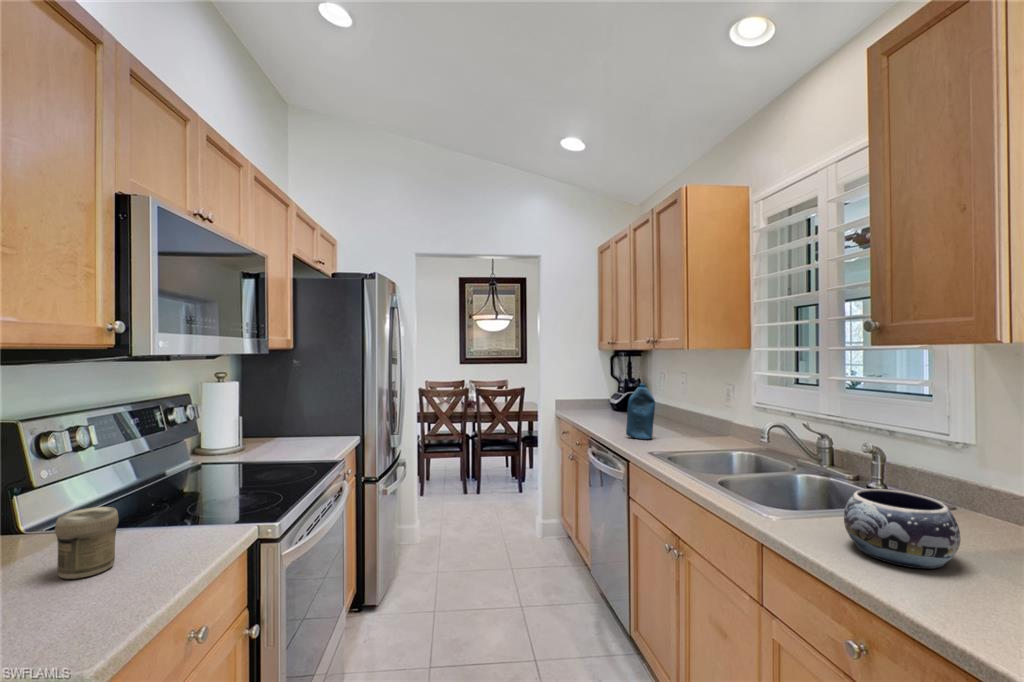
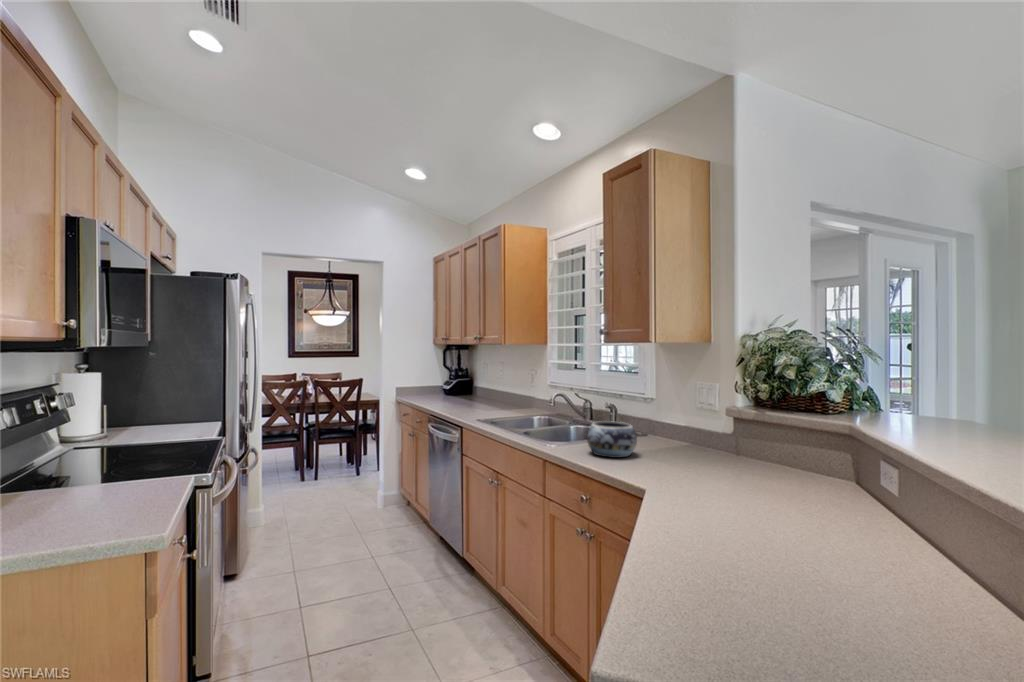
bottle: present [626,383,655,440] -> none [459,370,481,413]
jar: present [55,507,118,579] -> none [51,459,100,510]

